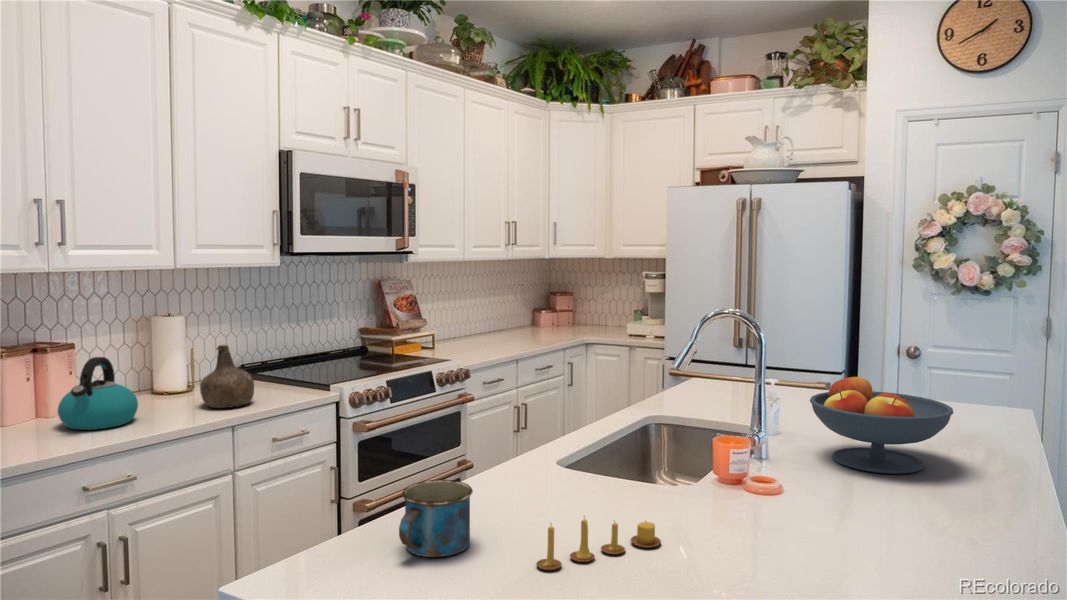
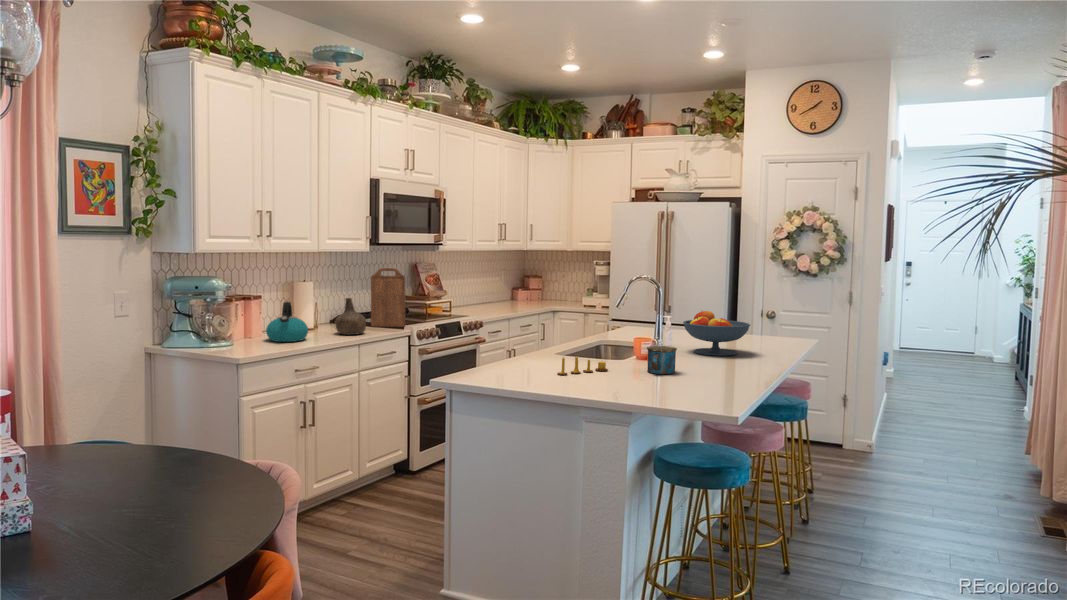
cutting board: none [277,292,334,386] -> present [371,268,405,327]
mug: present [399,480,473,557] -> present [647,346,677,374]

